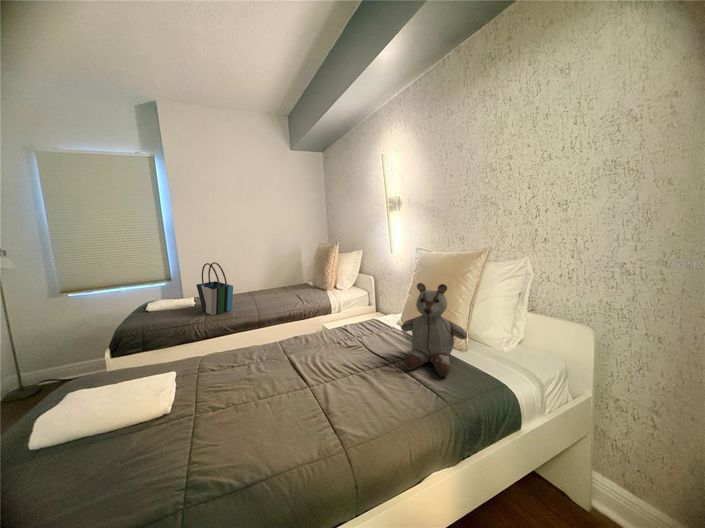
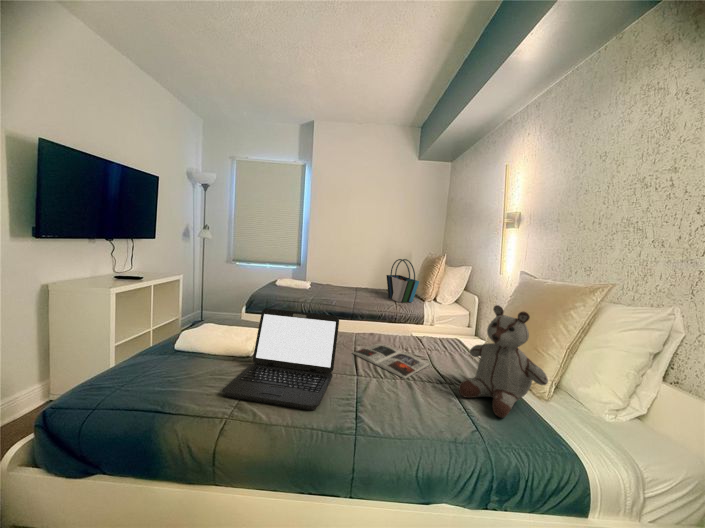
tote bag: present [196,262,233,315] -> present [386,259,419,302]
laptop: none [148,332,293,488] -> present [223,308,339,410]
magazine: none [289,344,367,372] -> present [353,343,429,379]

